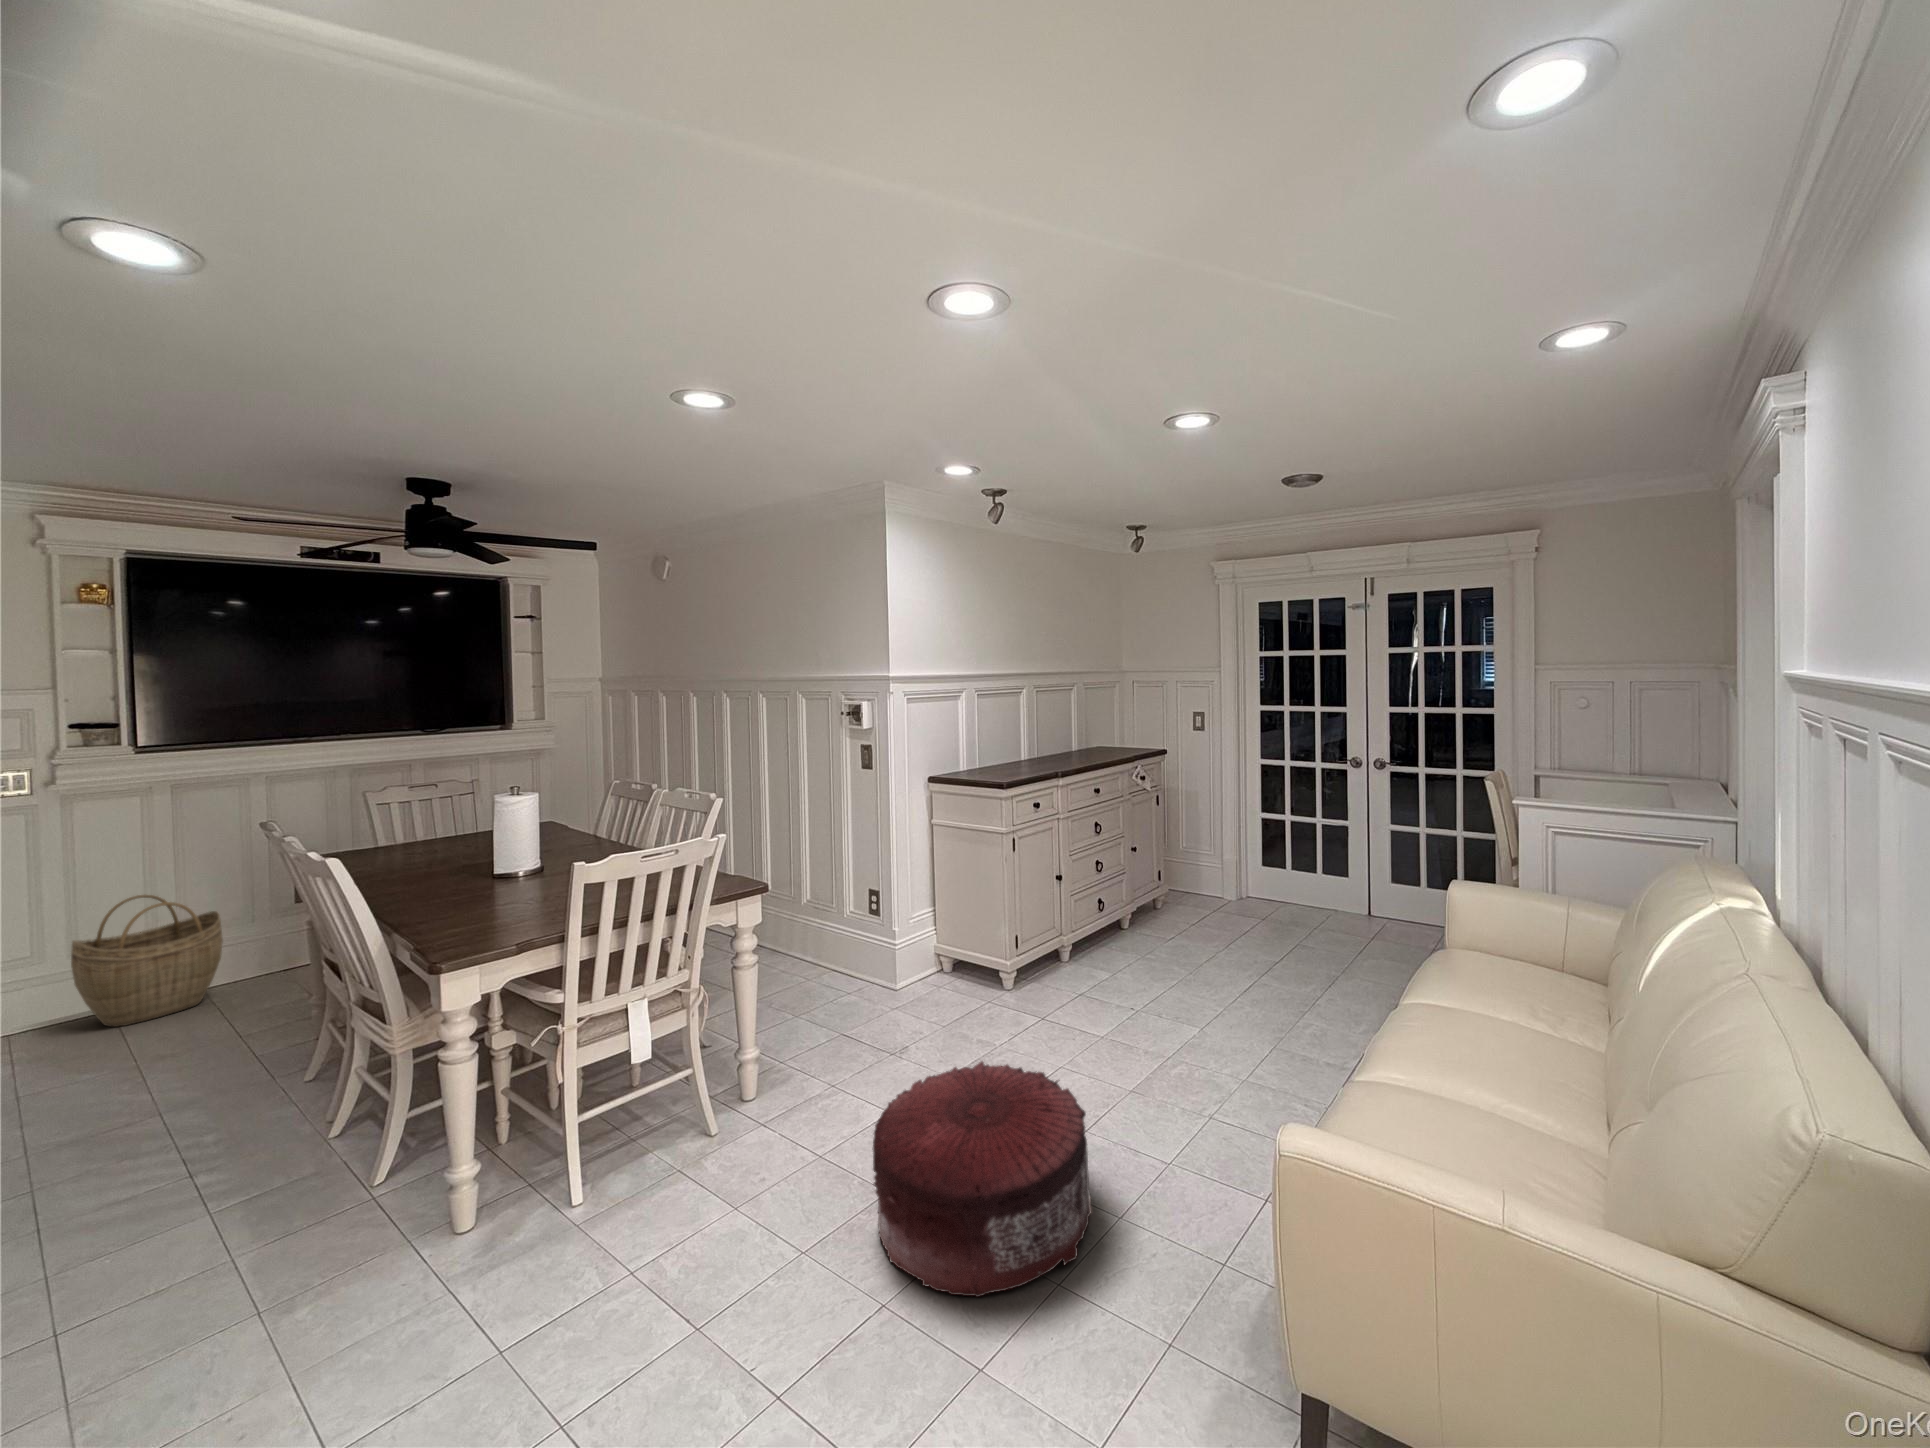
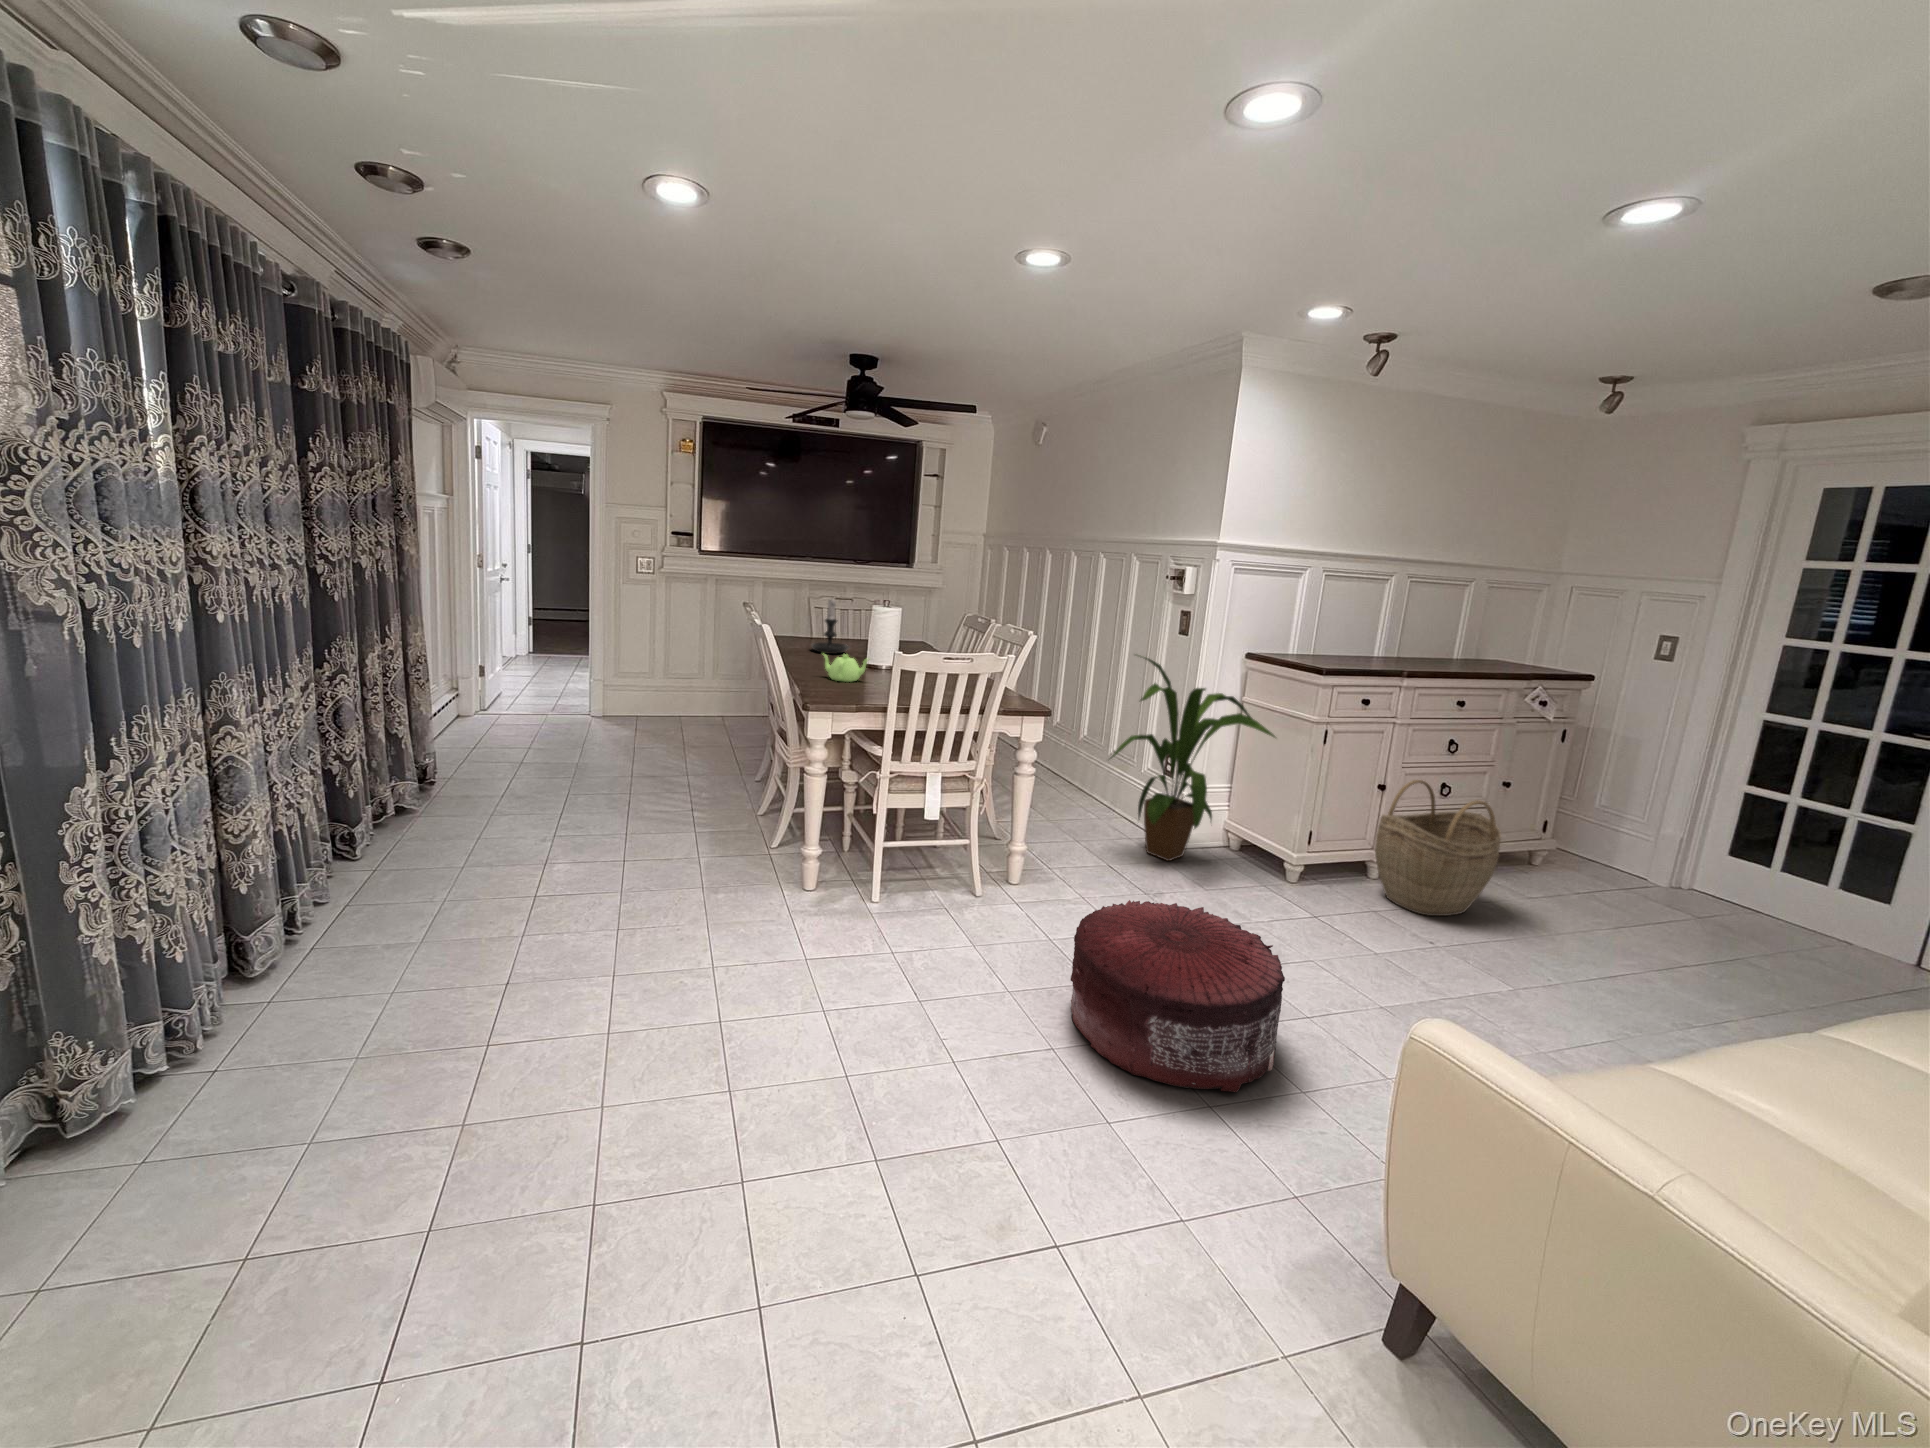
candle holder: none [385,789,453,869] -> present [811,599,849,654]
house plant: none [822,798,980,1007] -> present [1111,657,1275,861]
teapot: none [425,870,509,912] -> present [824,654,870,682]
woven basket: present [71,895,223,1027] -> present [1375,780,1501,916]

